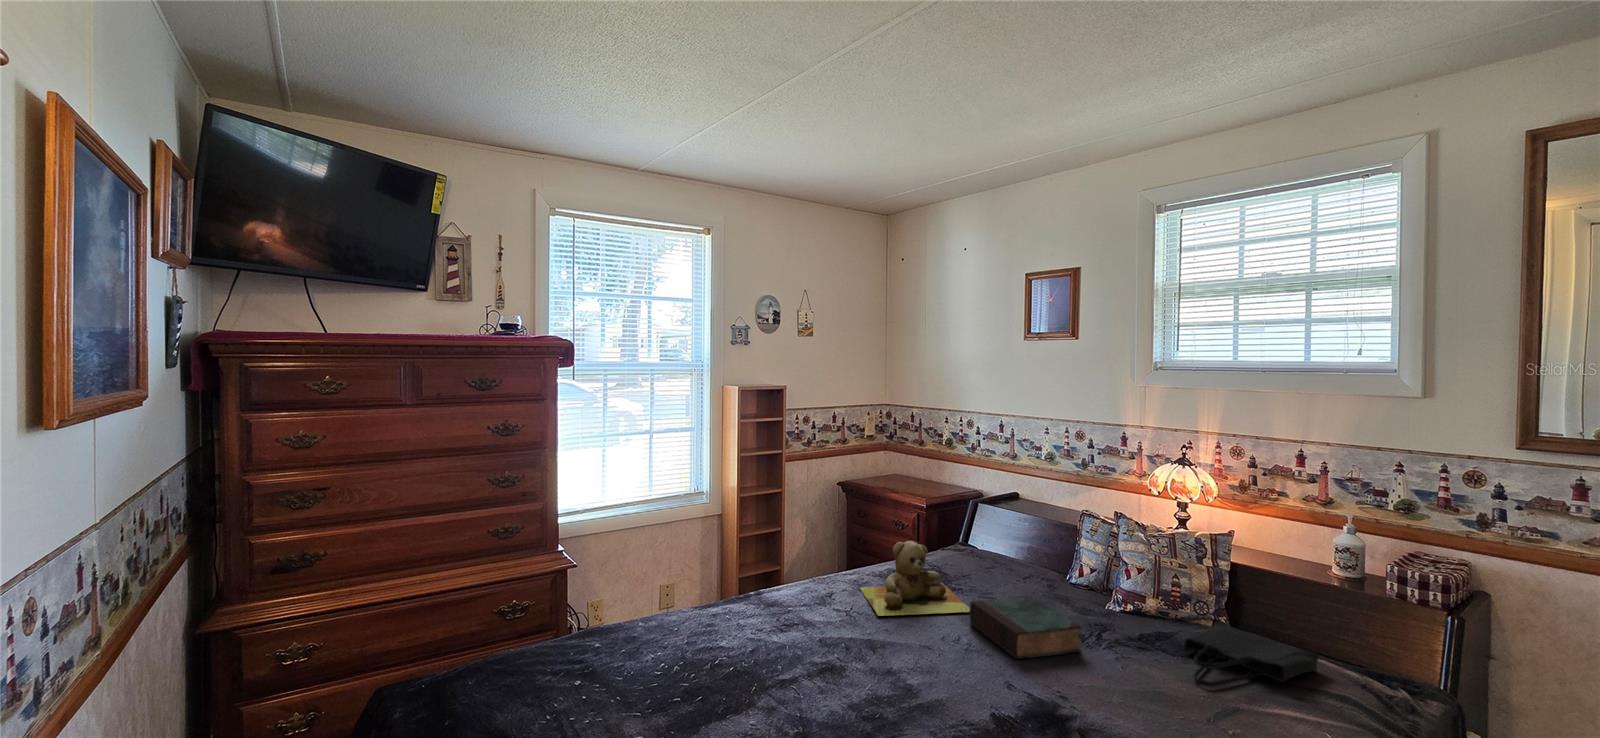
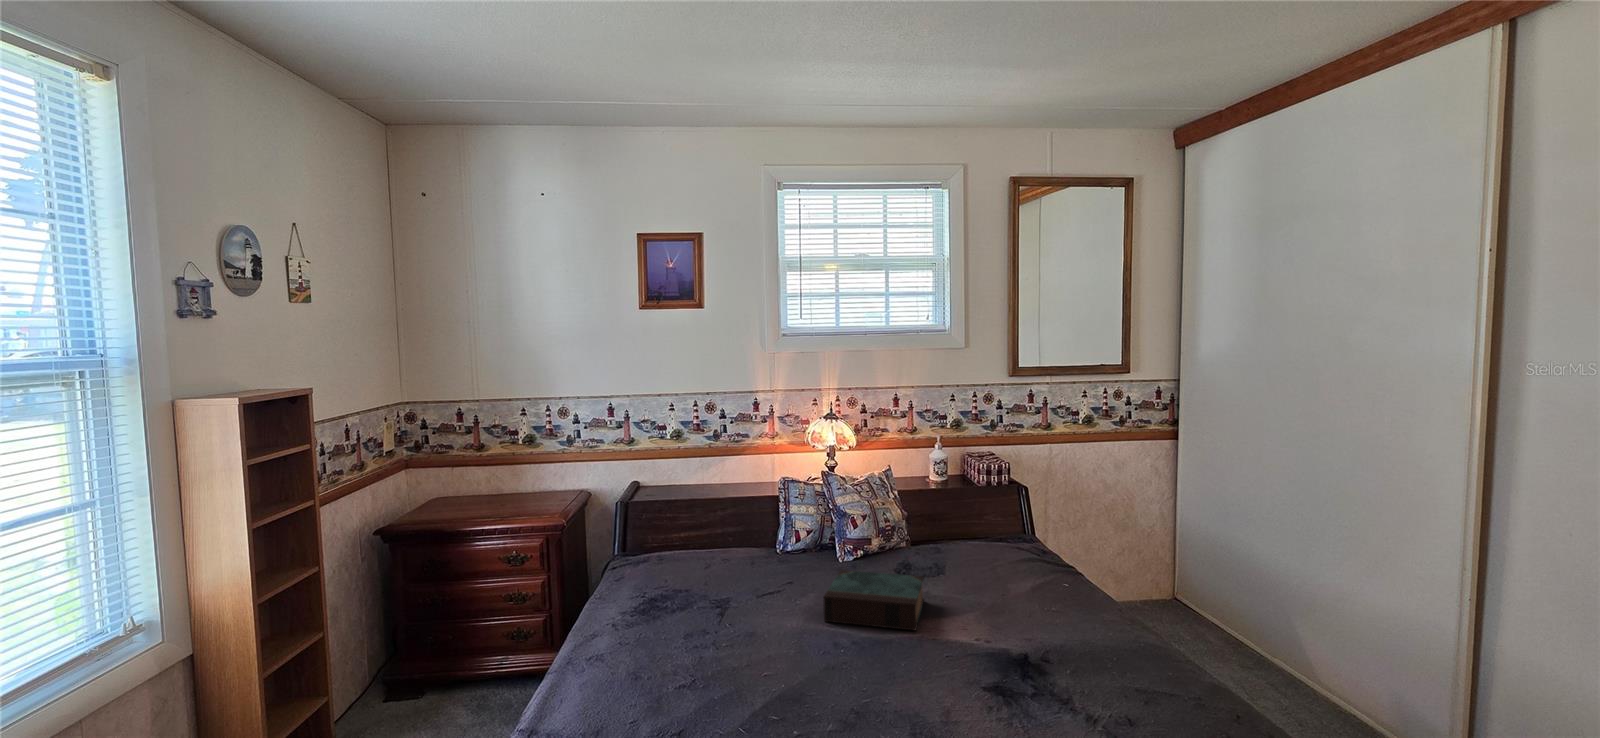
teddy bear: present [860,541,970,616] -> none [659,555,803,659]
tote bag: present [1184,621,1318,687] -> none [941,535,1028,586]

